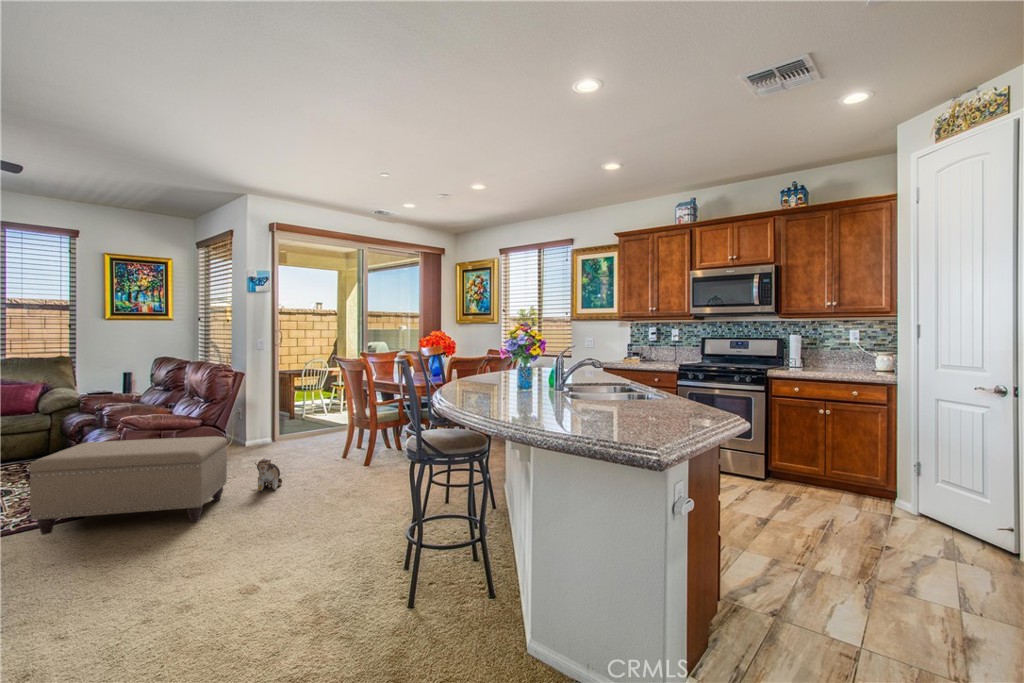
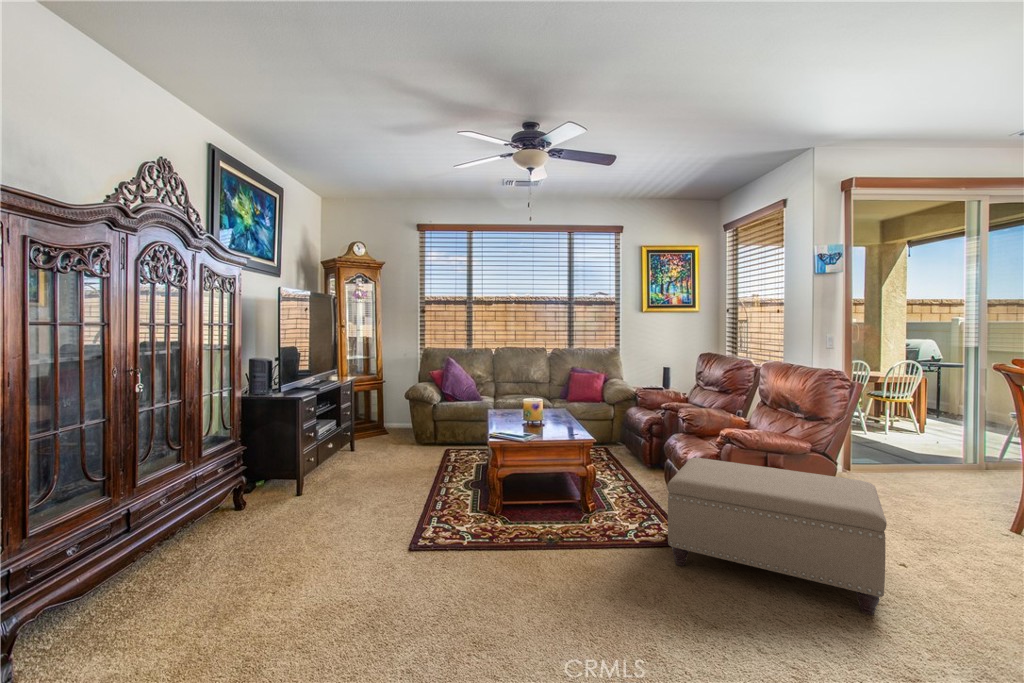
plush toy: present [255,459,282,491] -> none [913,526,955,577]

